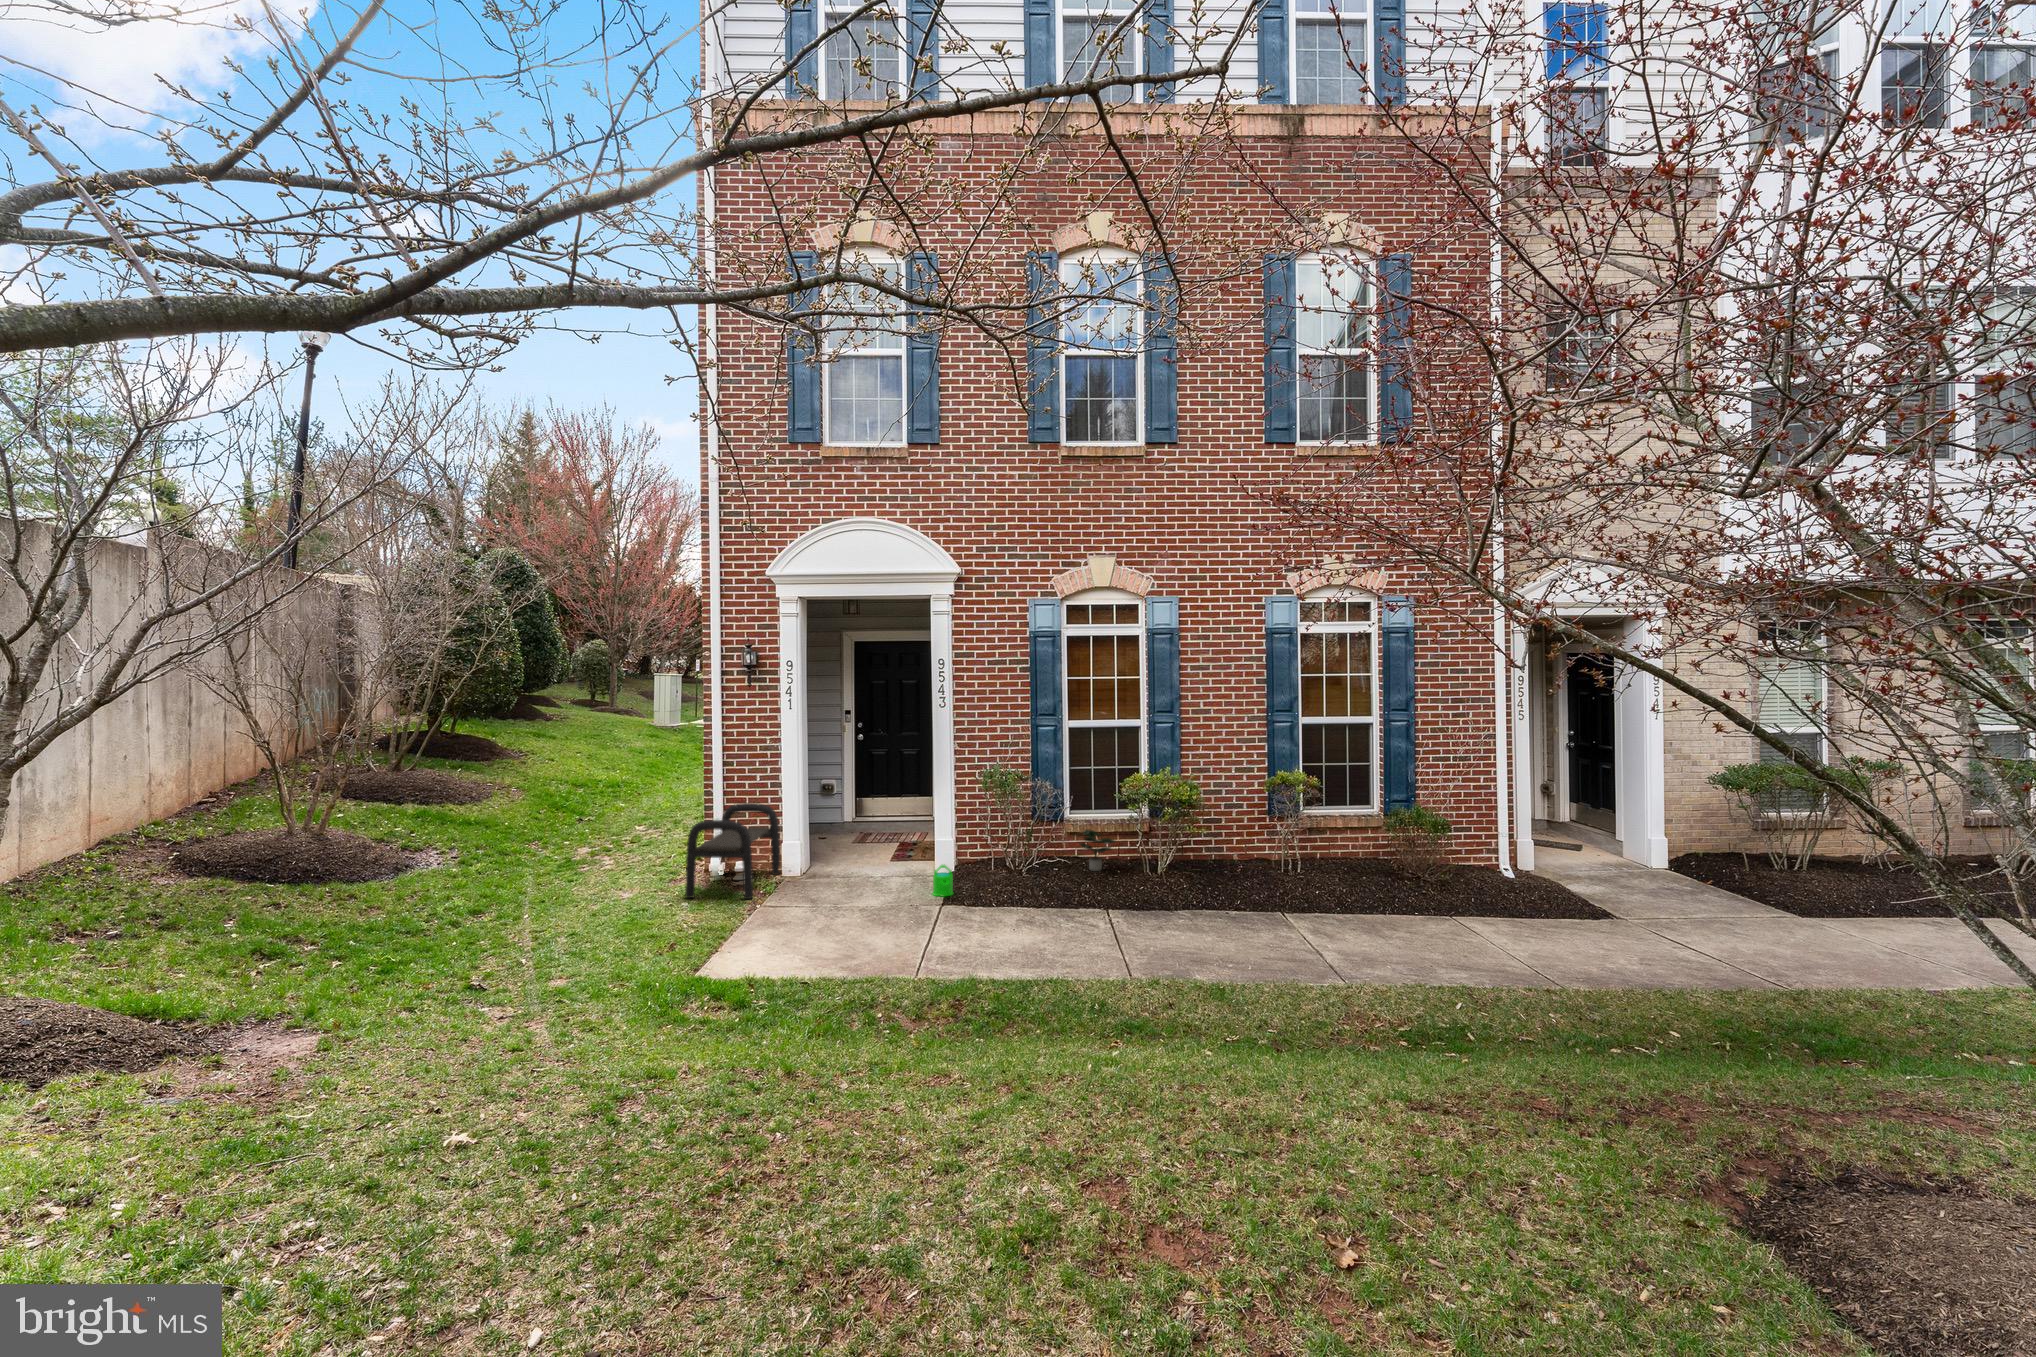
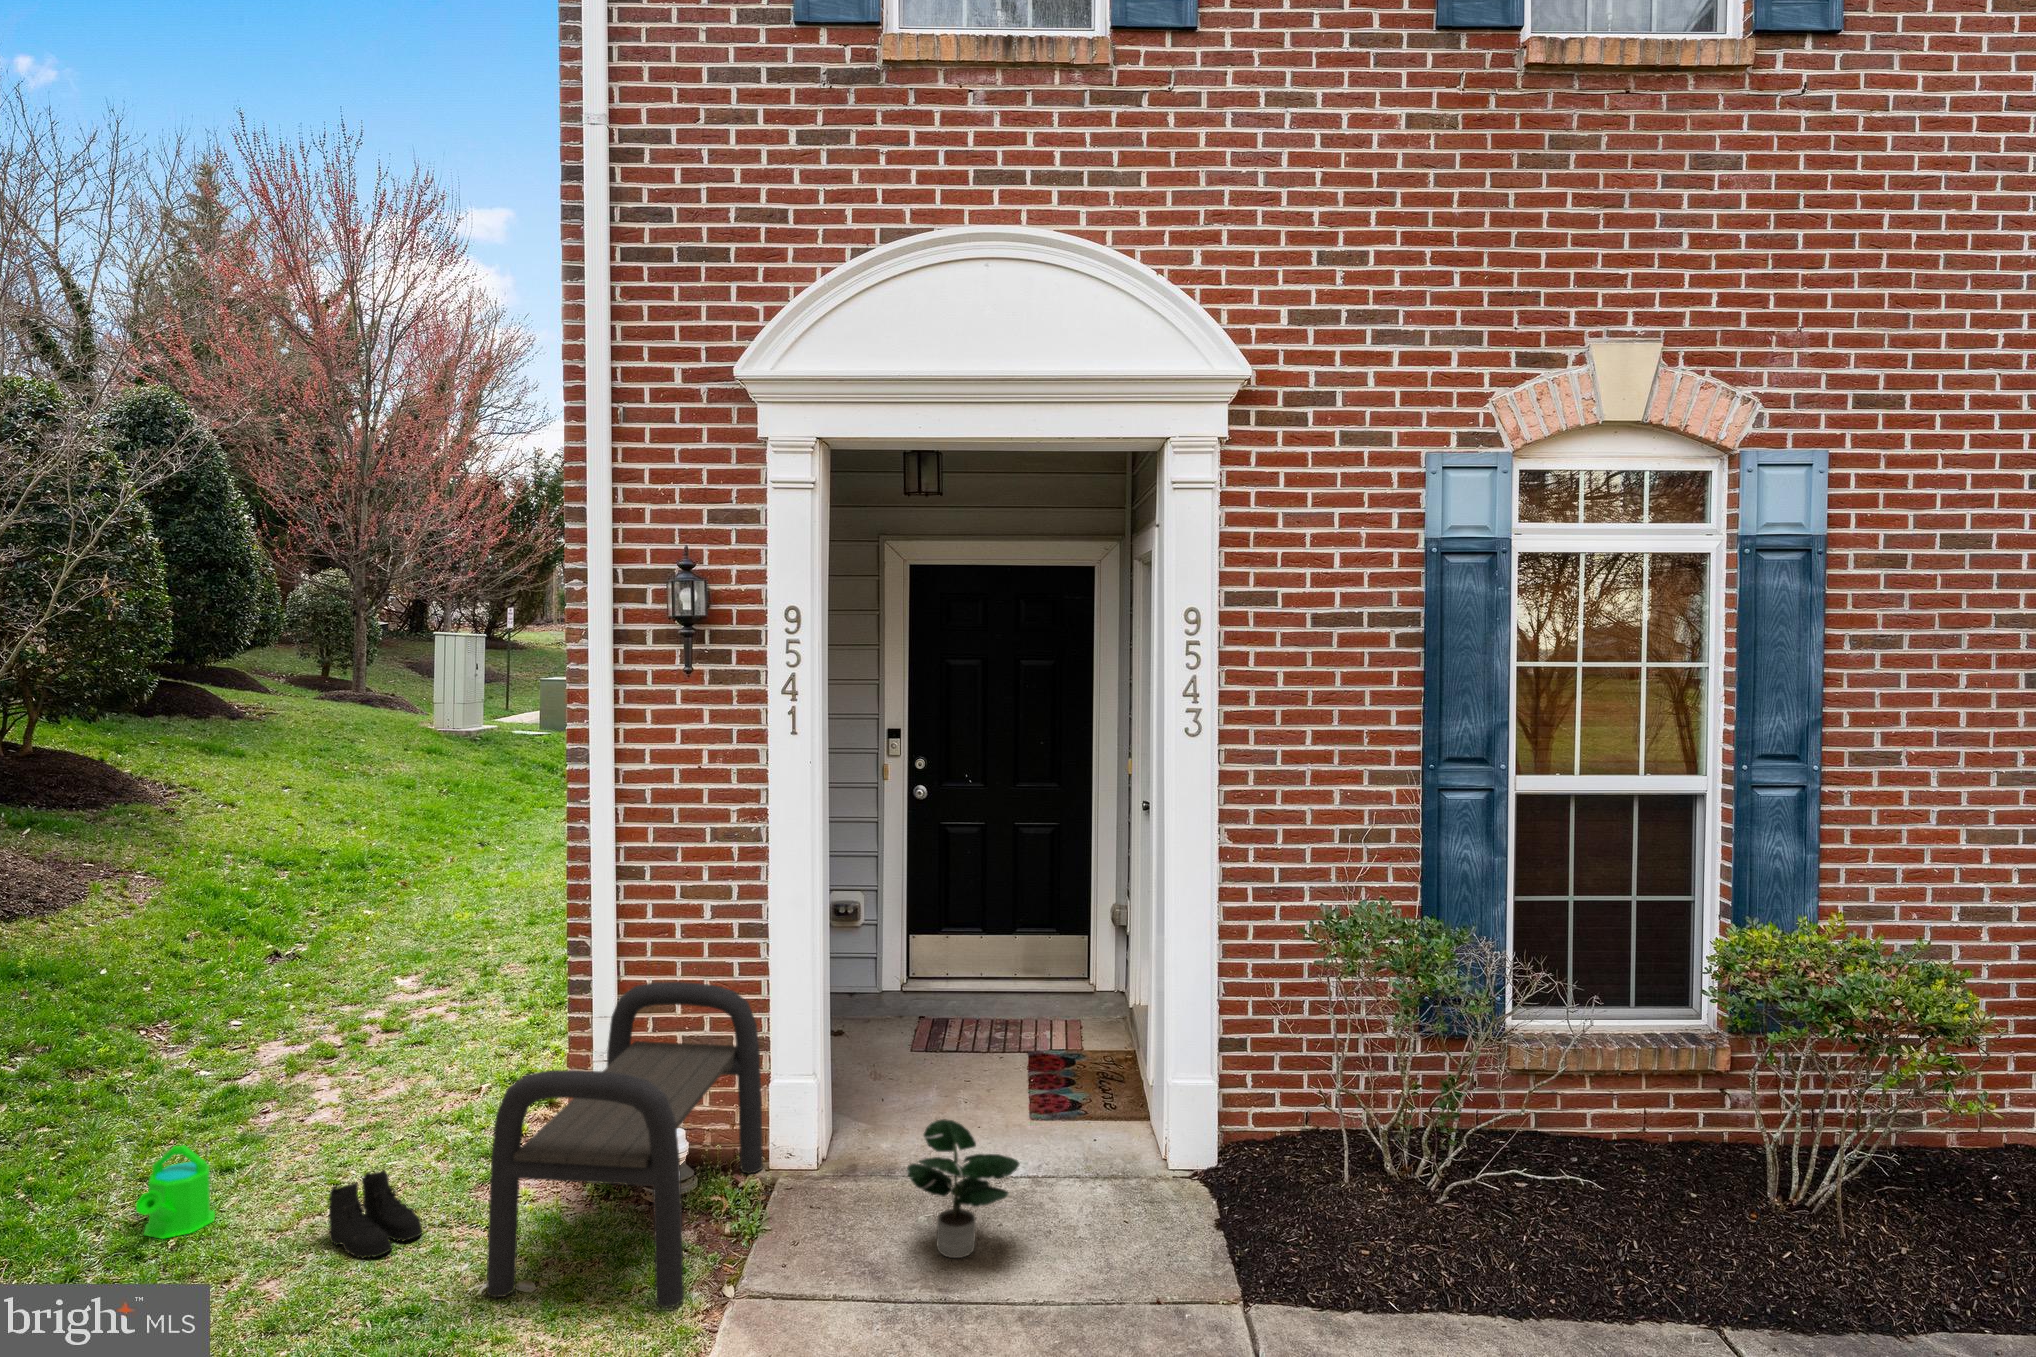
potted plant: present [1080,830,1115,871] -> present [907,1119,1019,1258]
watering can: present [933,865,953,896] -> present [136,1145,215,1239]
boots: none [623,867,657,893] -> present [329,1170,423,1259]

